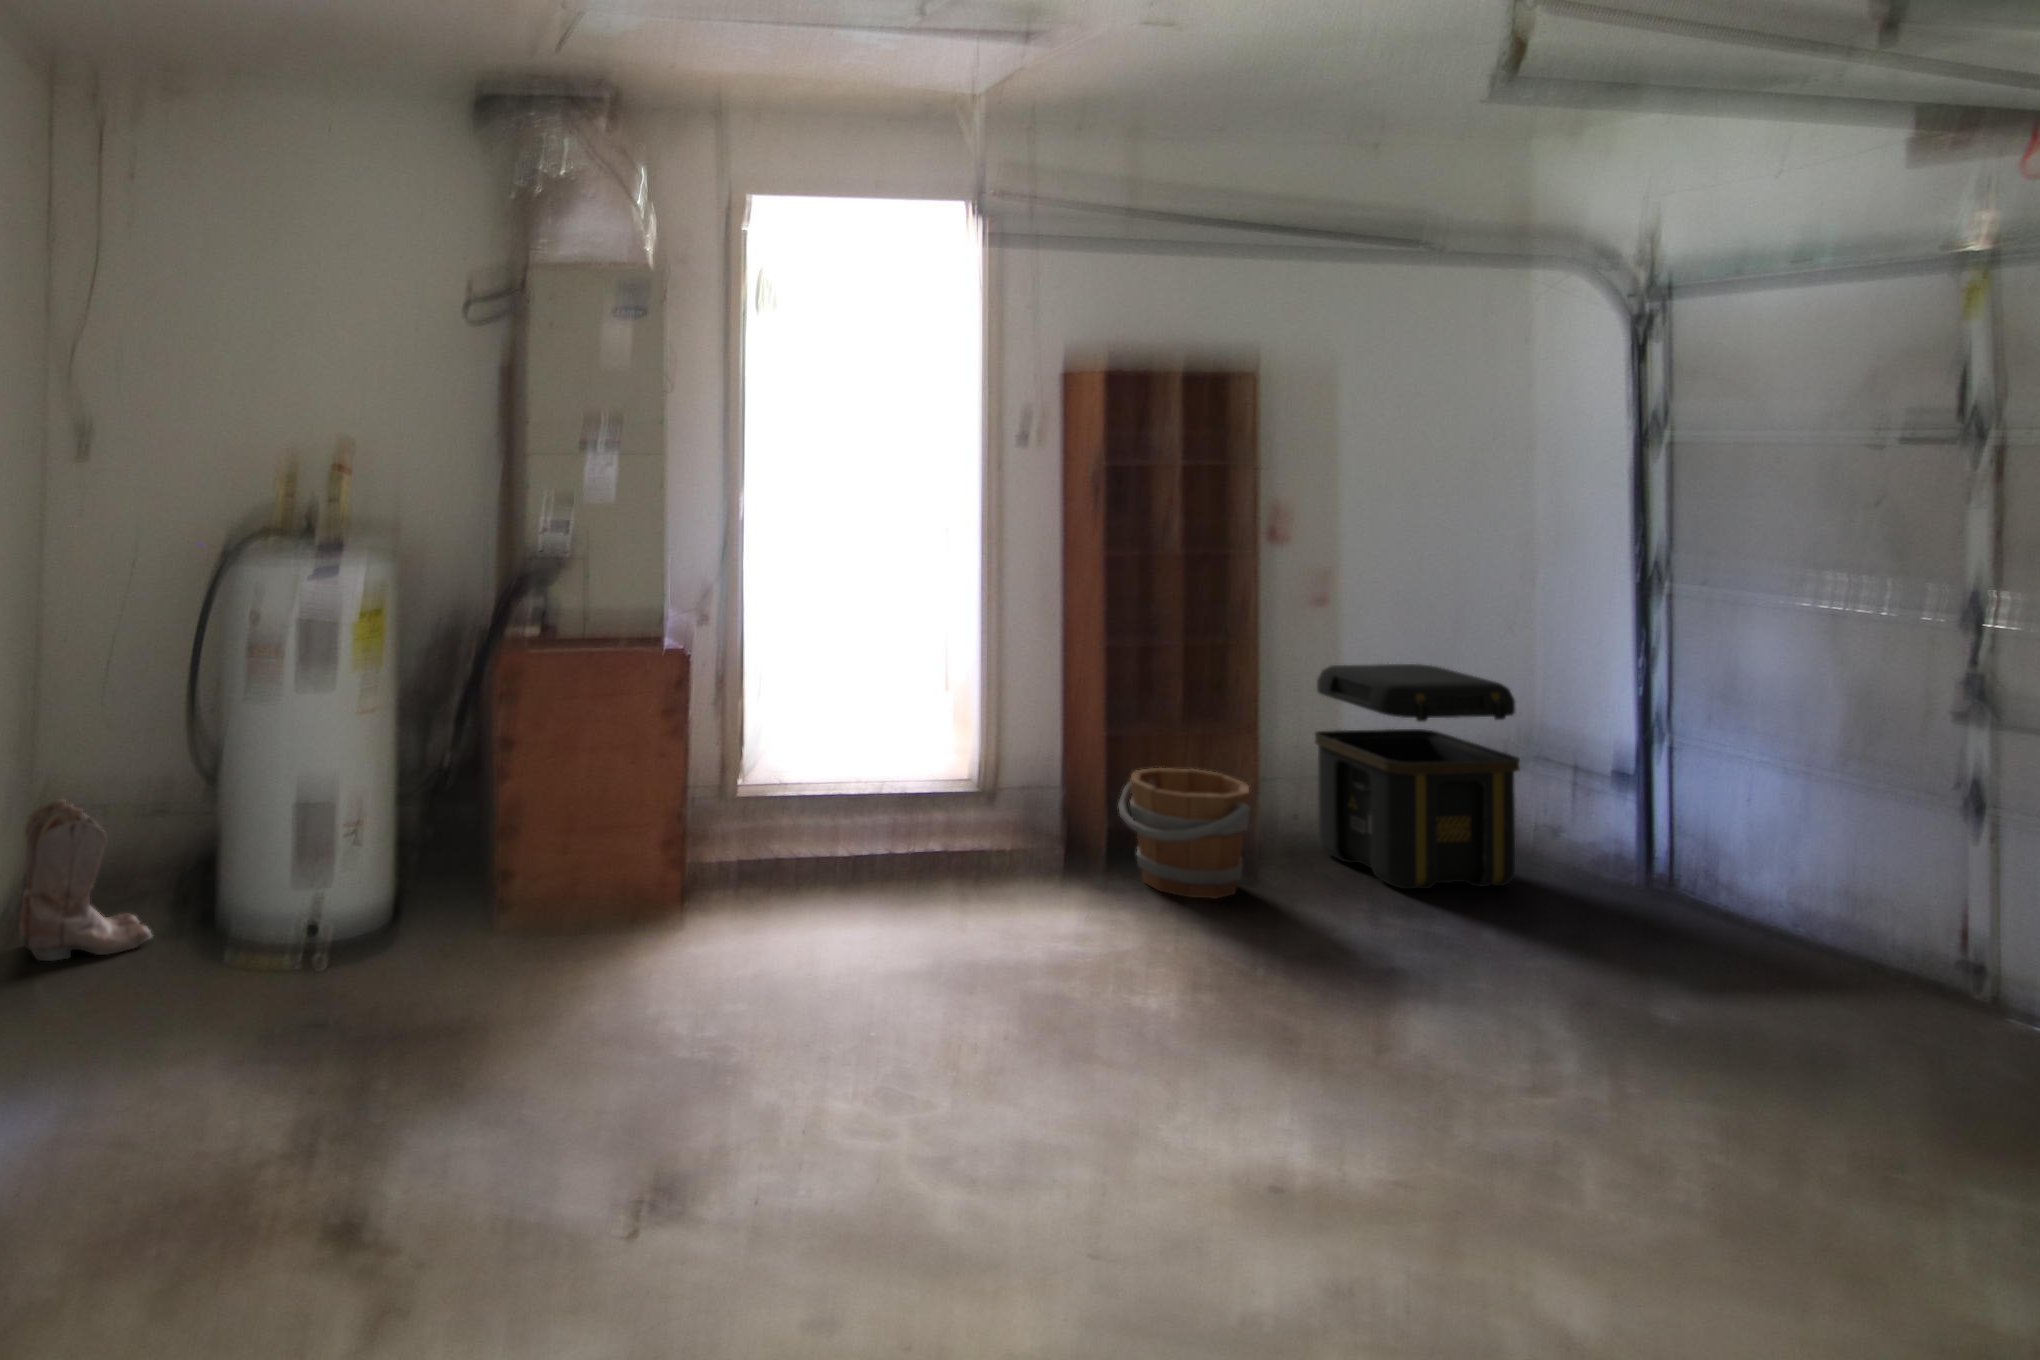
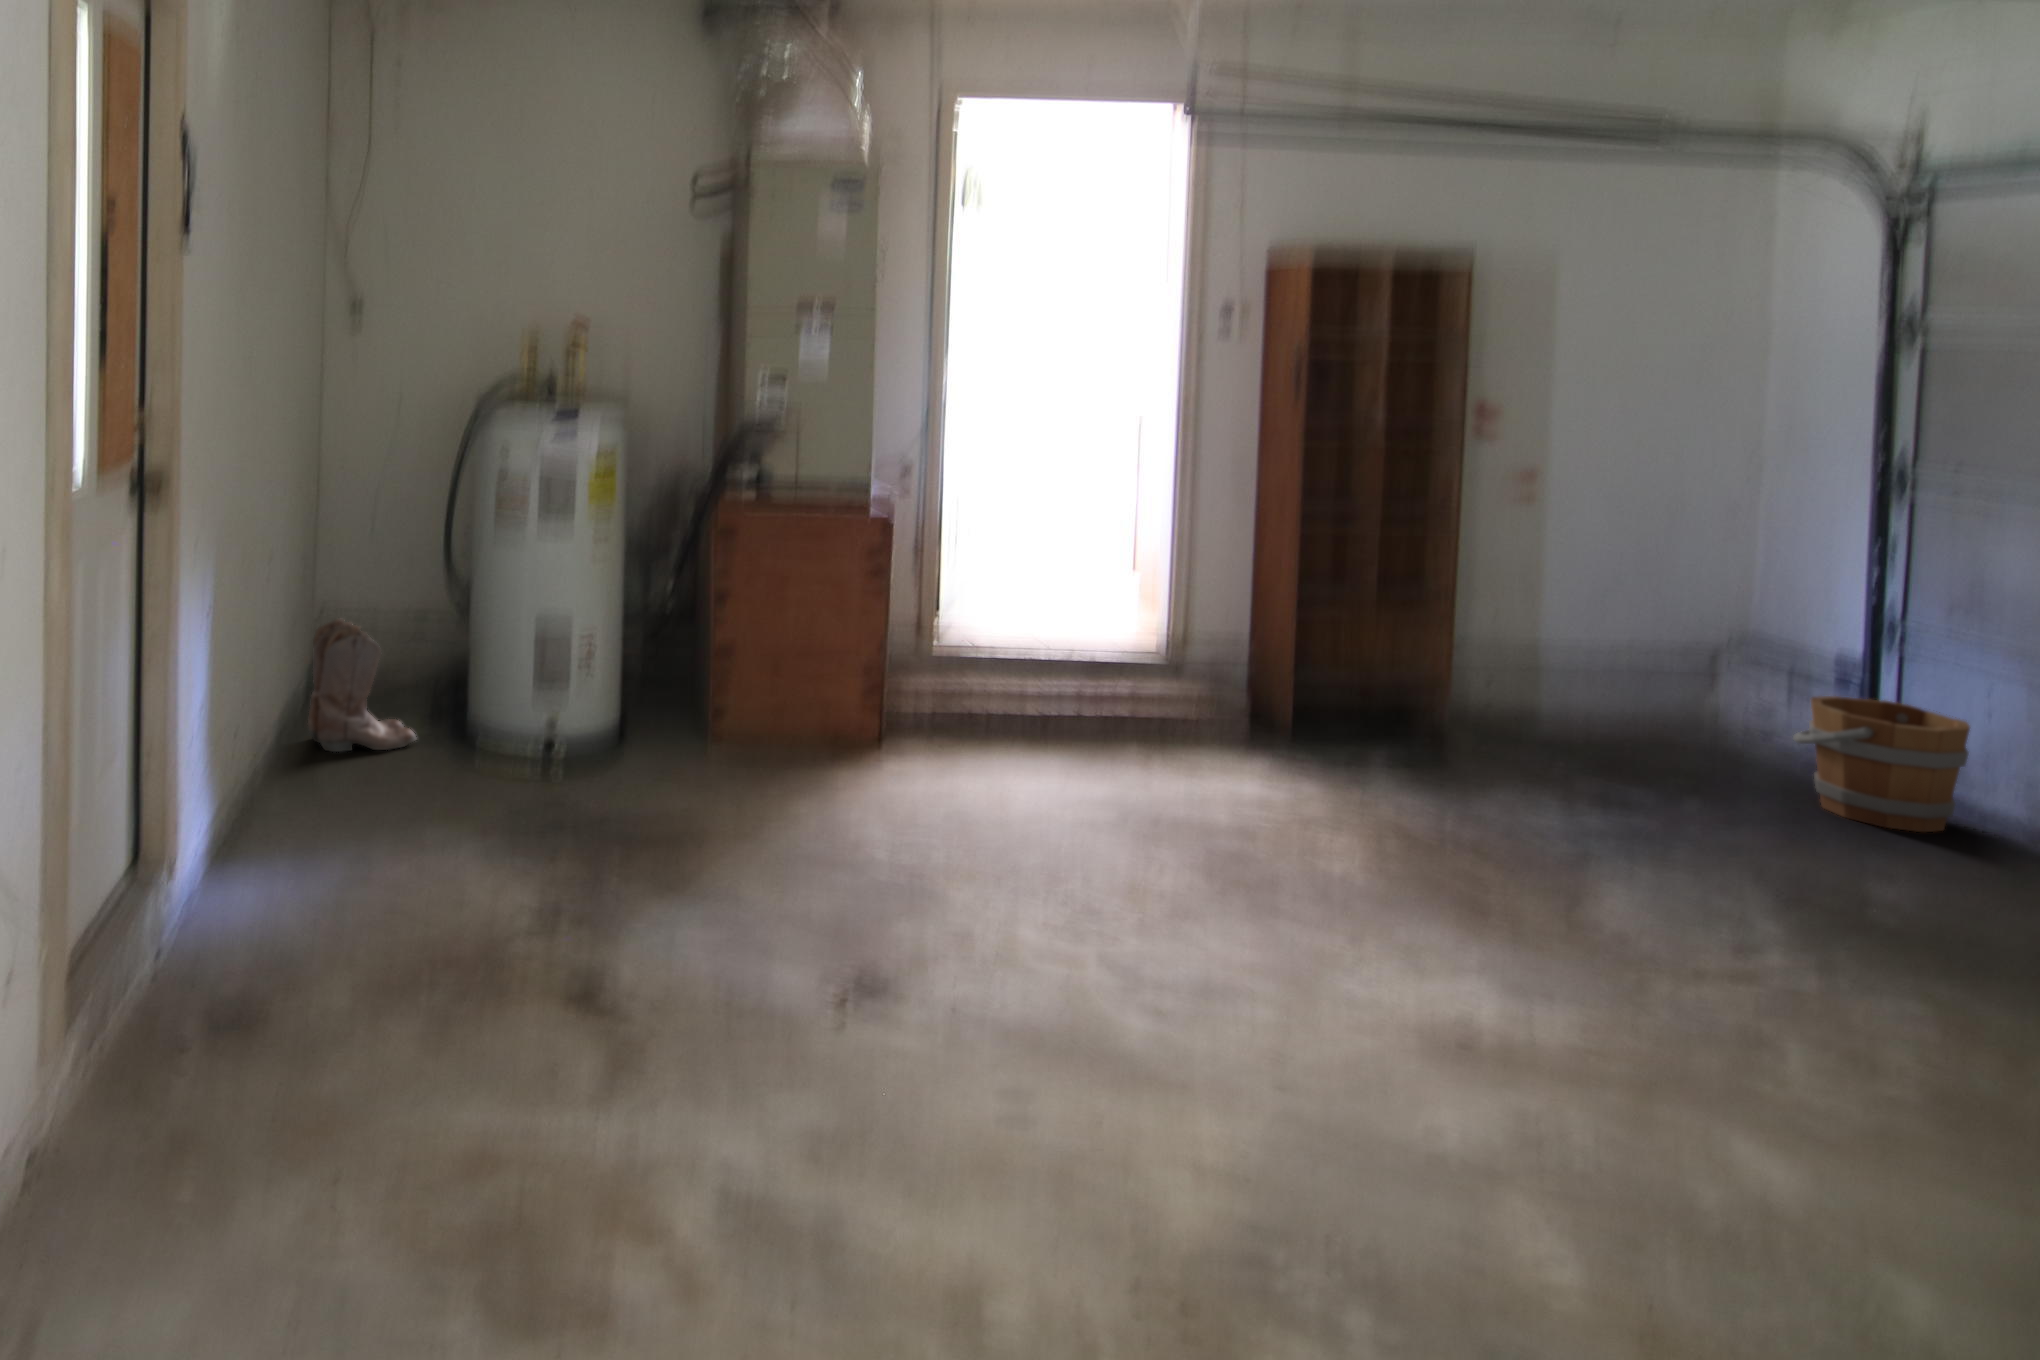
toolbox: present [1315,664,1520,889] -> none [1508,563,1734,785]
bucket: present [1118,768,1250,898] -> present [1793,696,1970,832]

